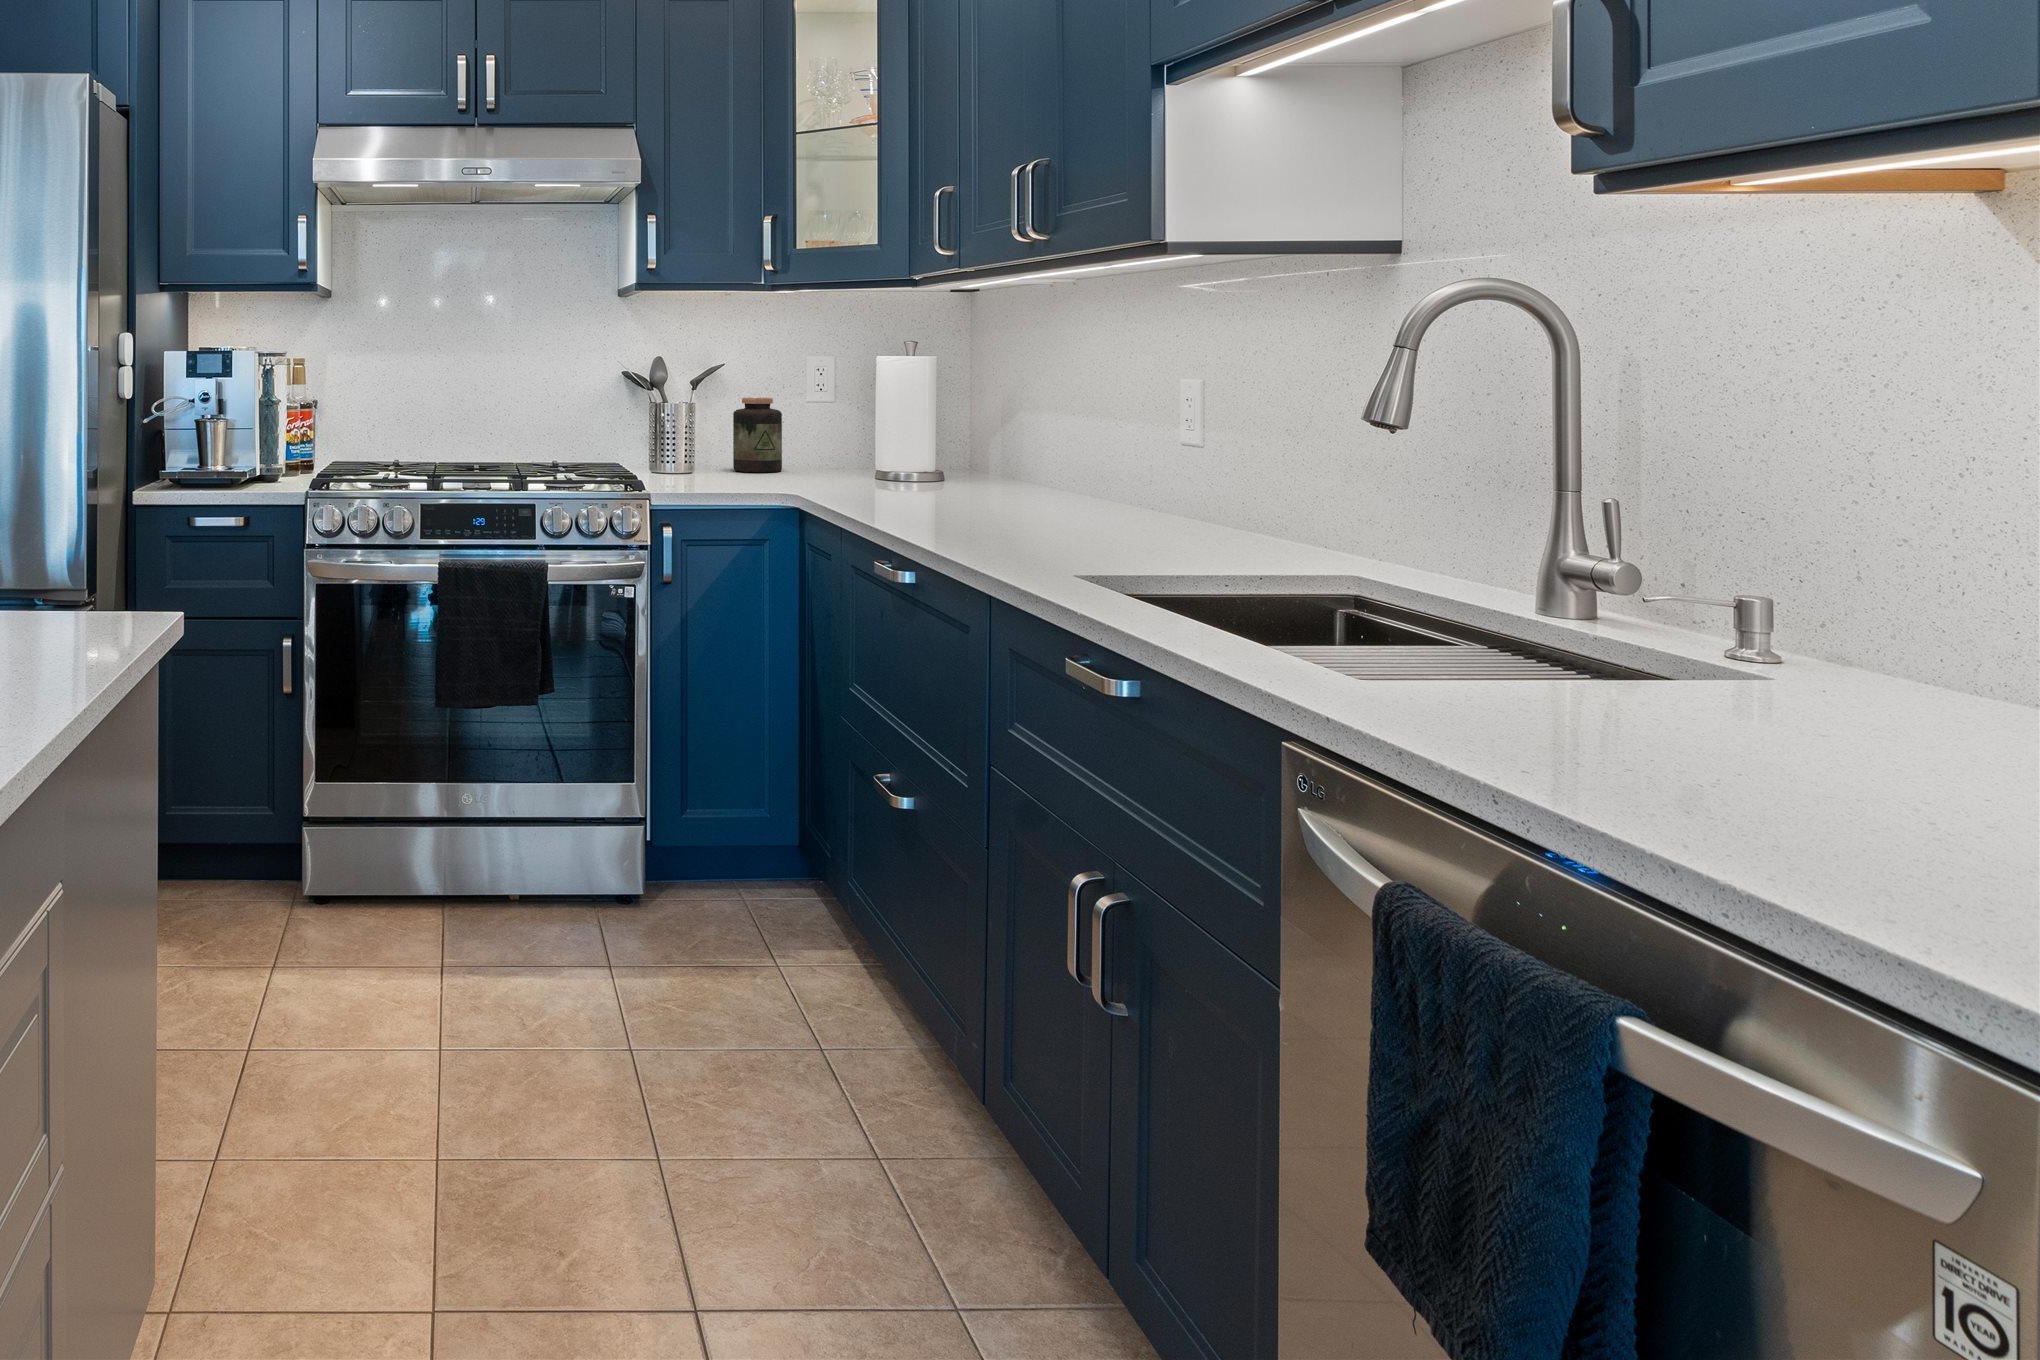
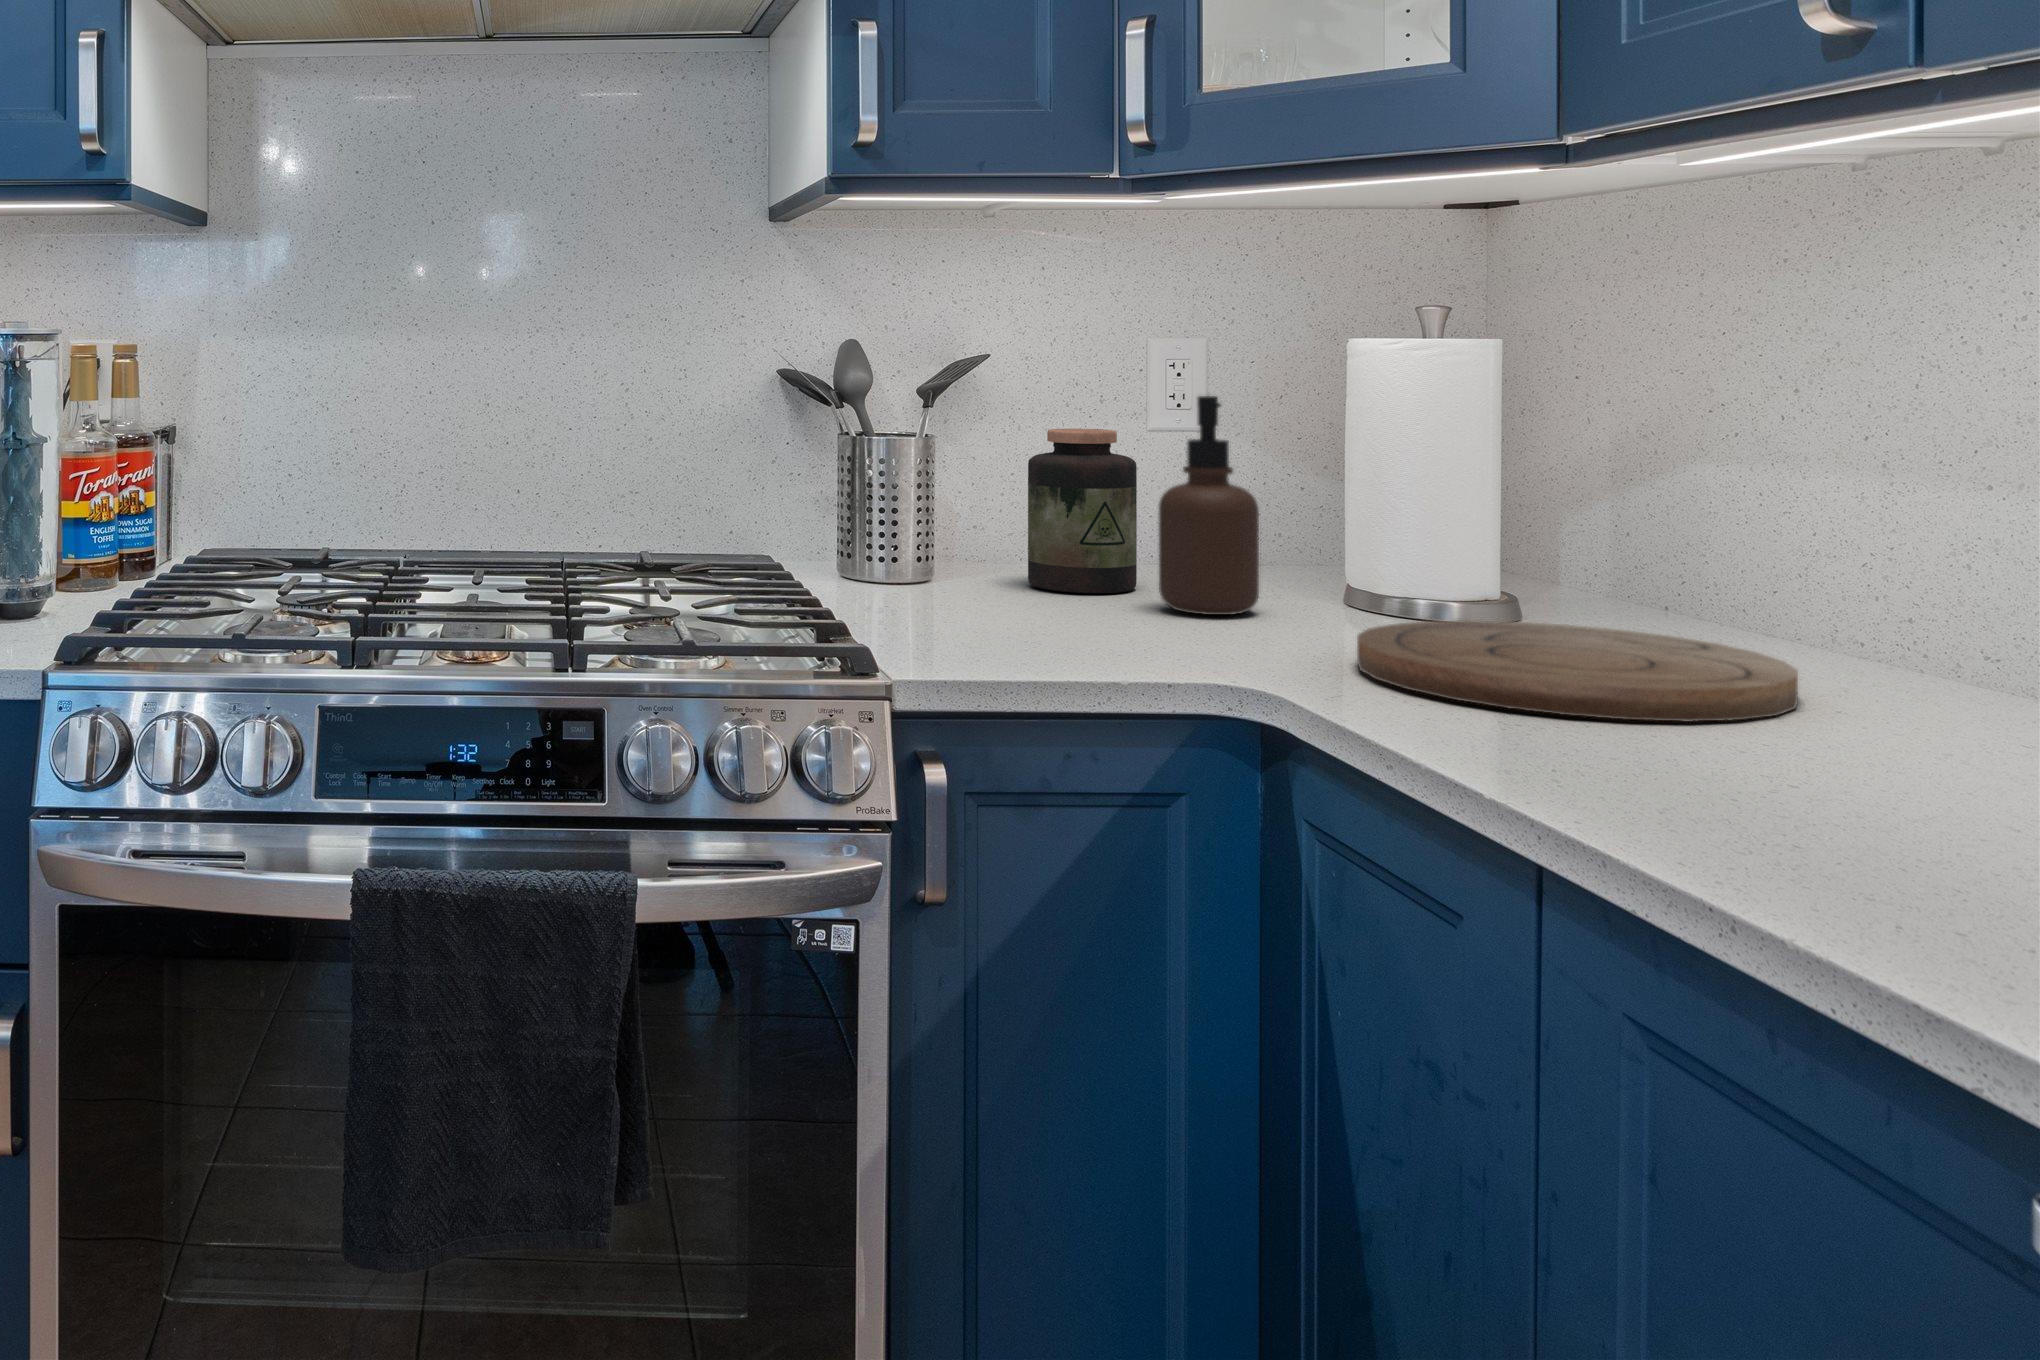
soap dispenser: none [784,381,827,478] -> present [1159,396,1259,615]
cutting board: none [844,474,1003,500] -> present [1357,621,1798,722]

